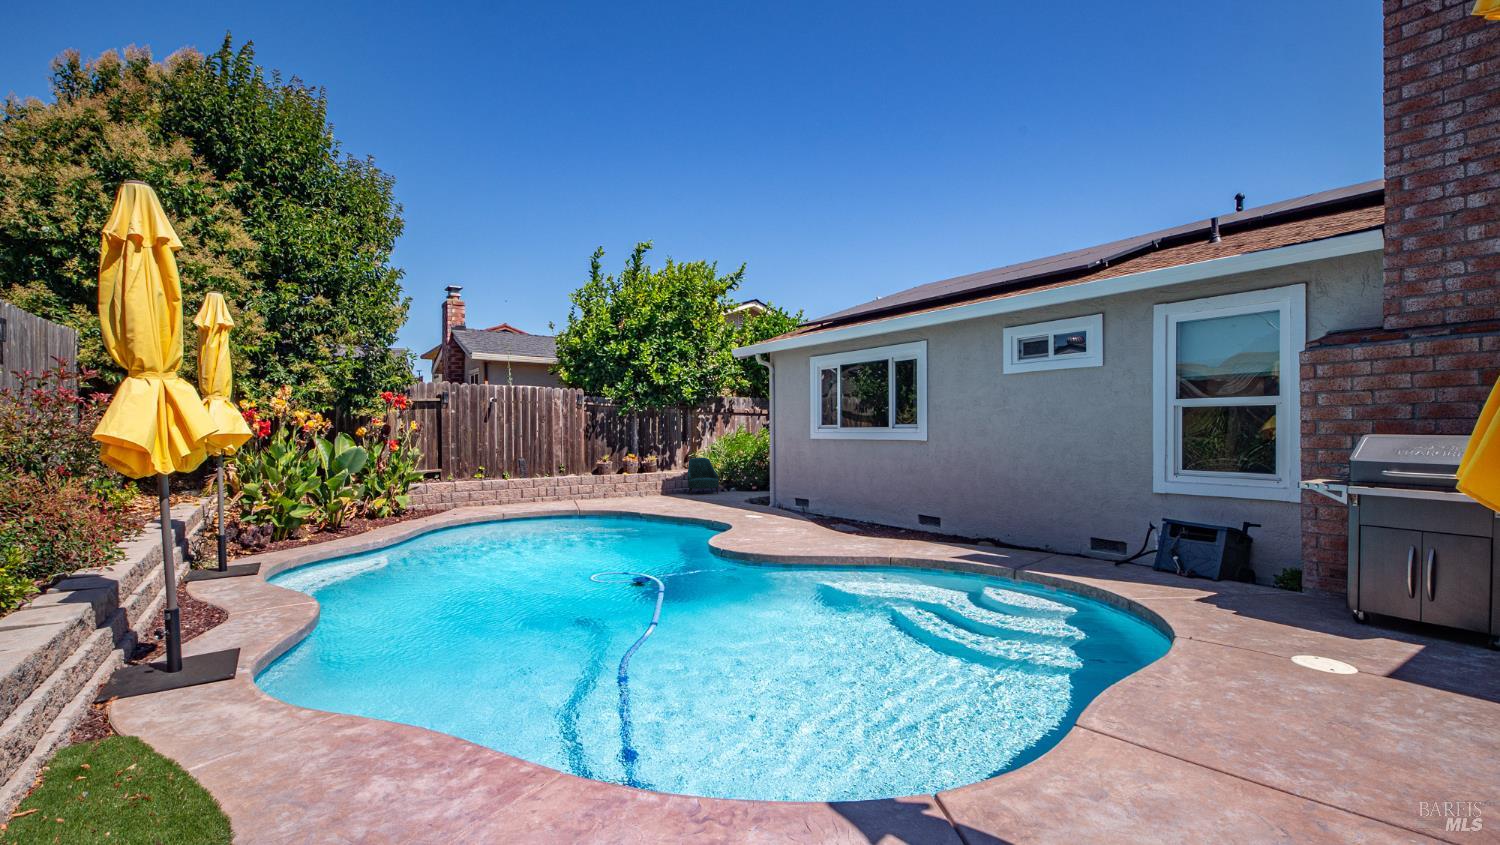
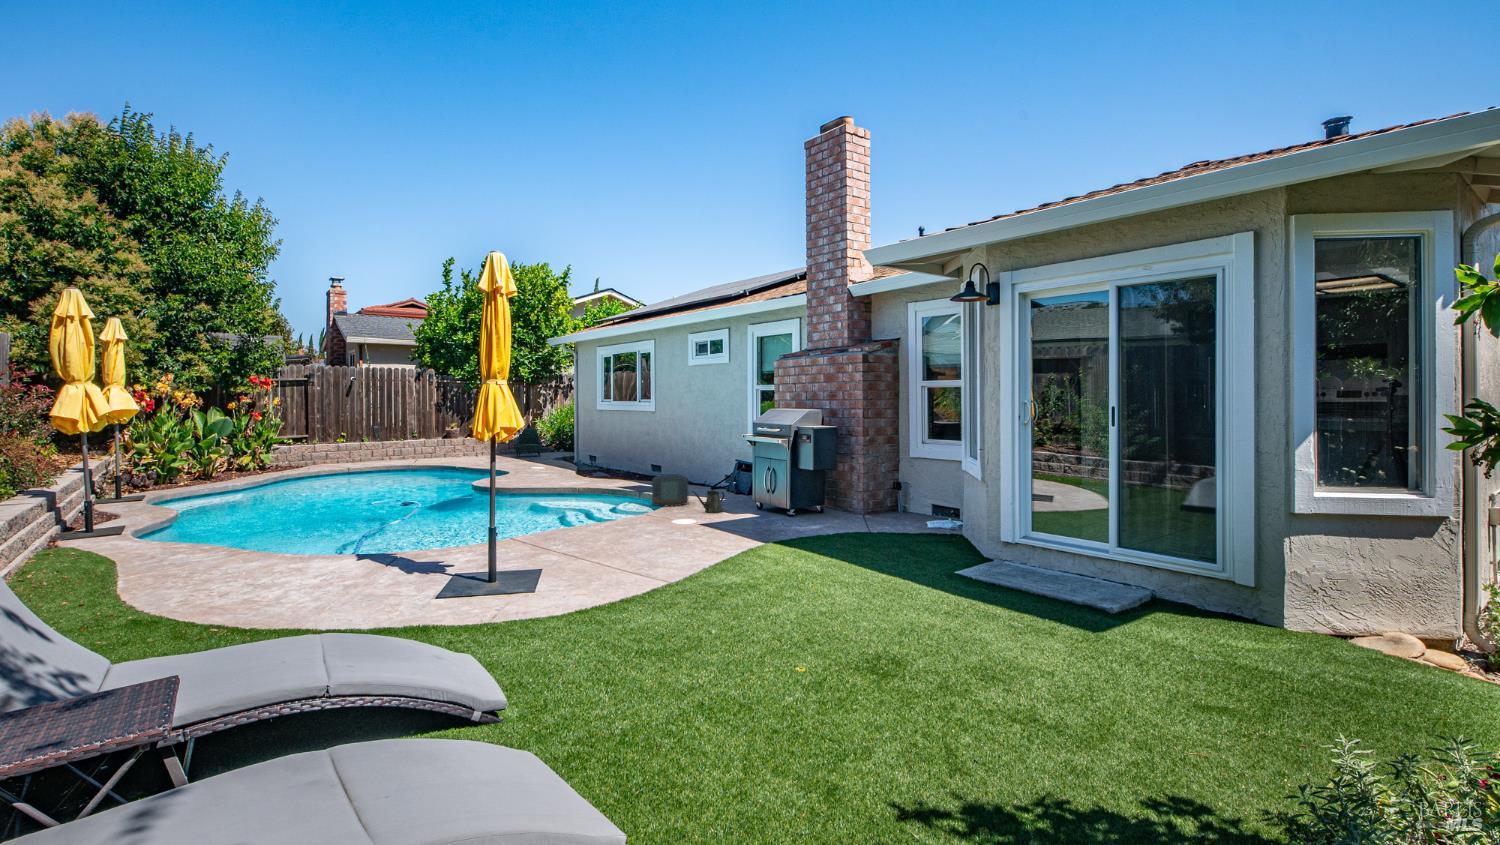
pouf: none [1197,556,1285,625] -> present [652,474,688,506]
watering can: none [1411,605,1468,657] -> present [692,491,725,513]

